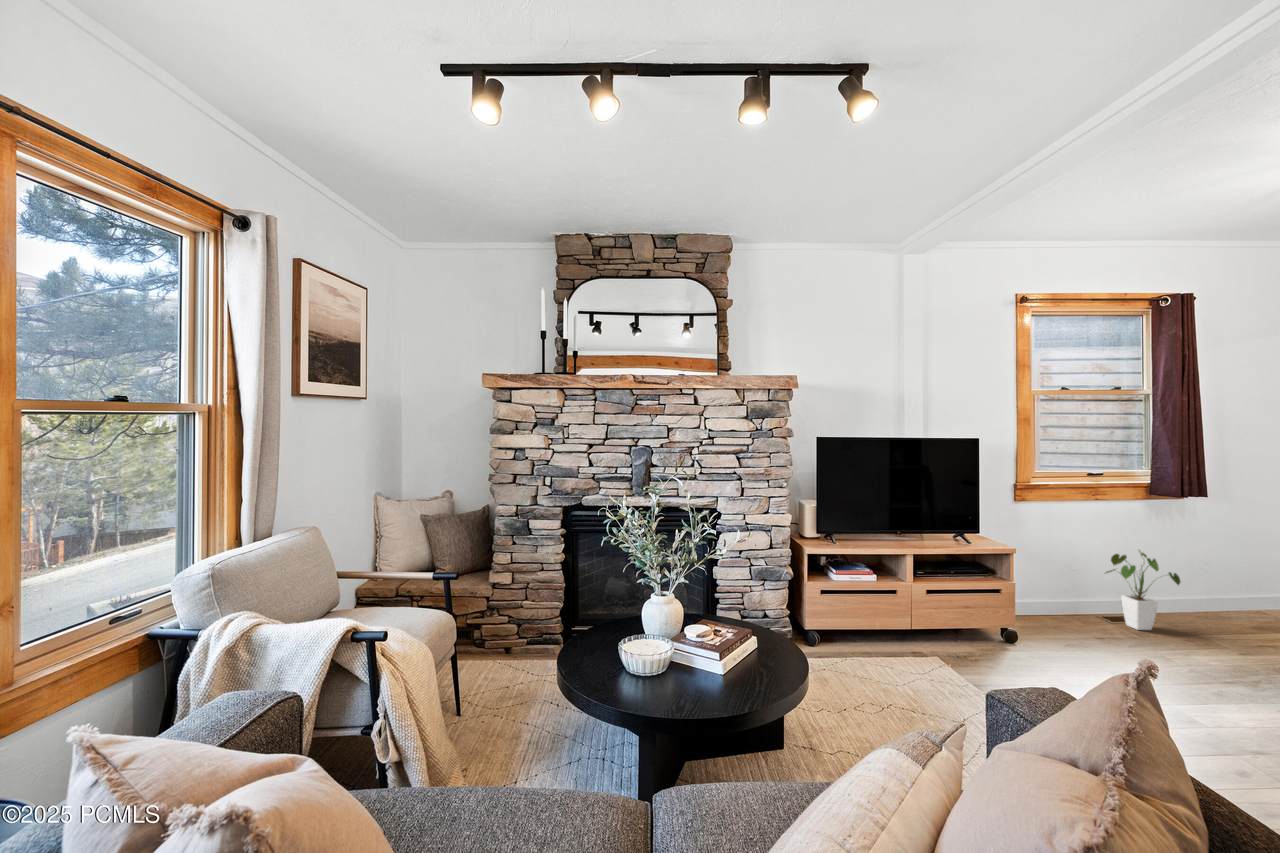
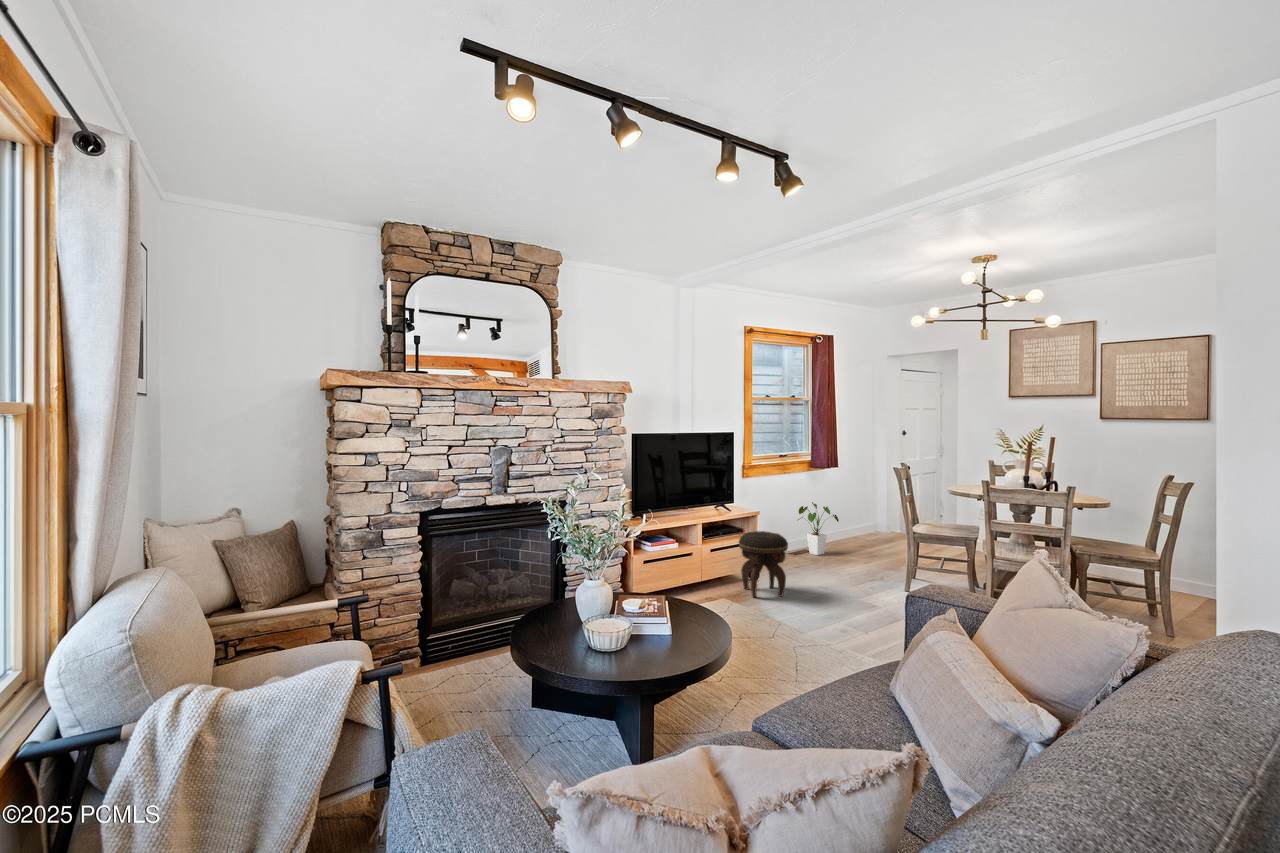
footstool: none [955,577,1033,674] -> present [739,531,788,597]

